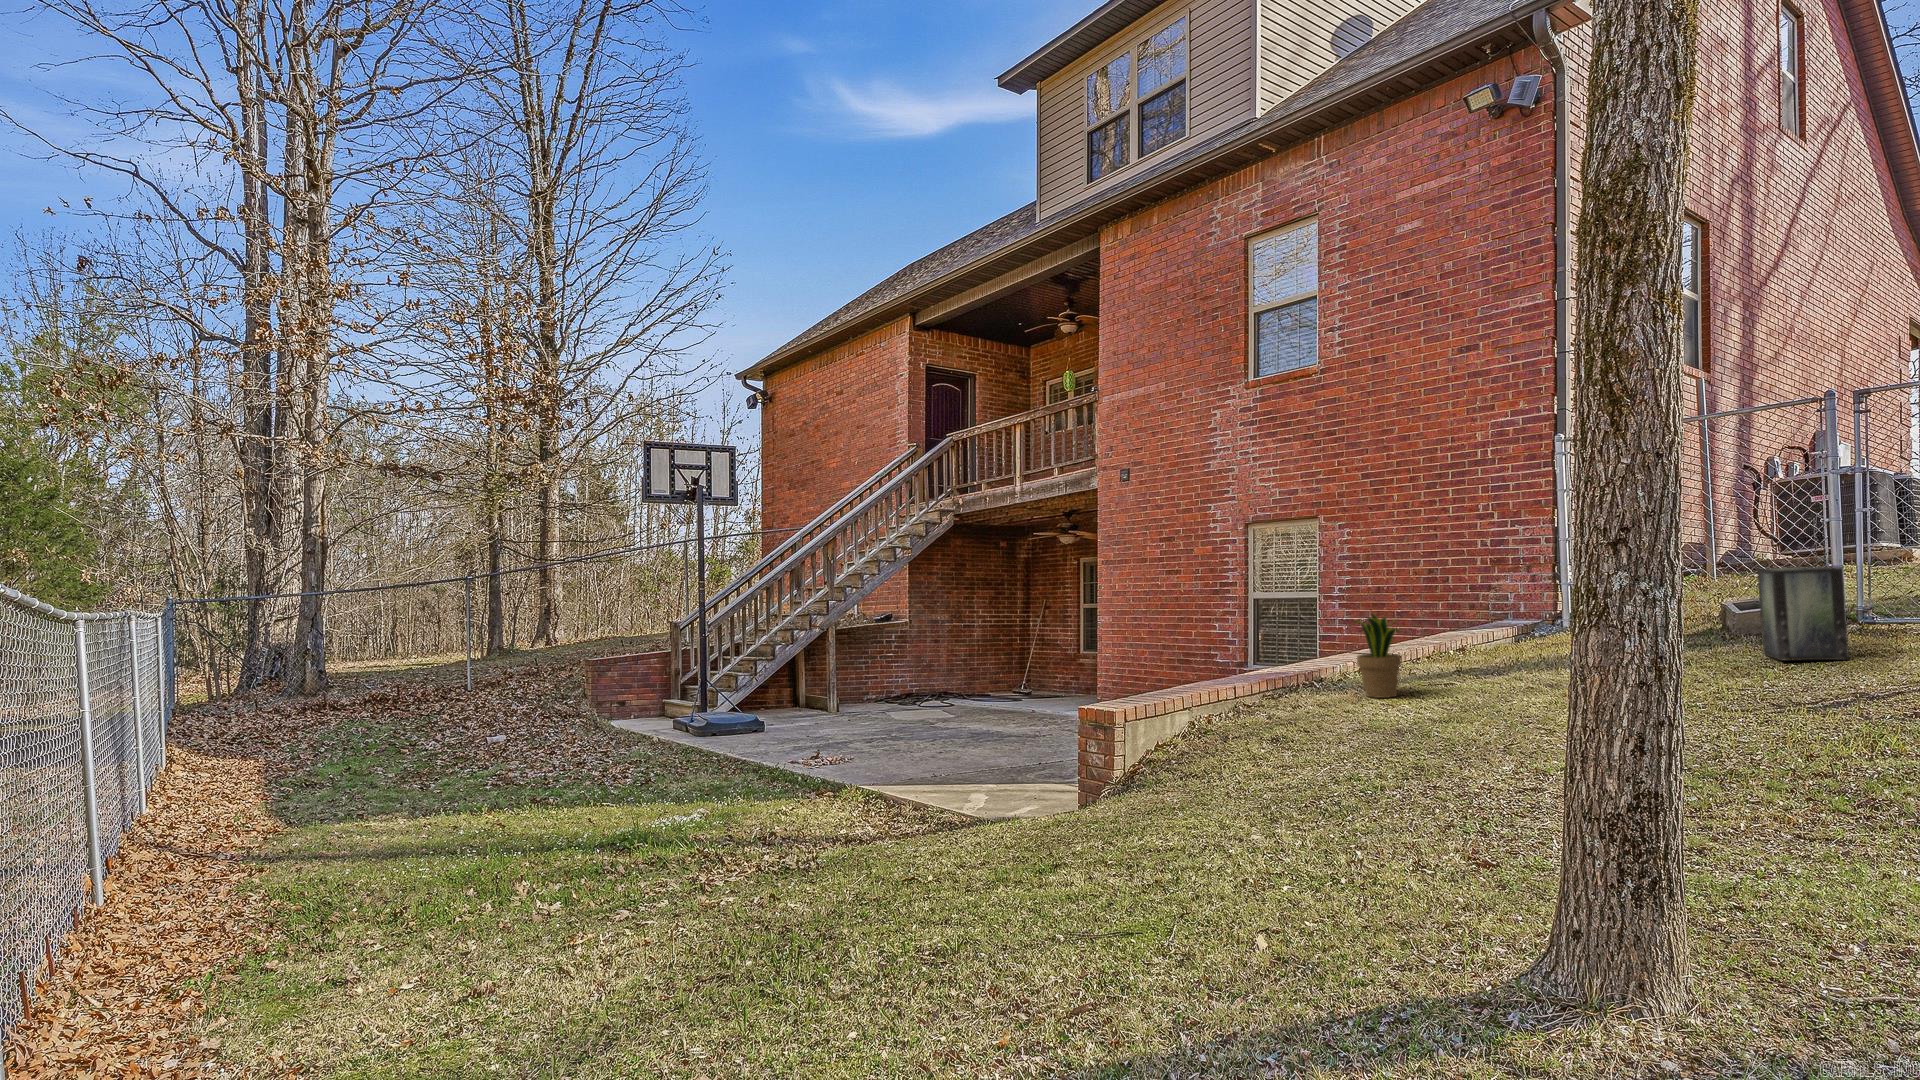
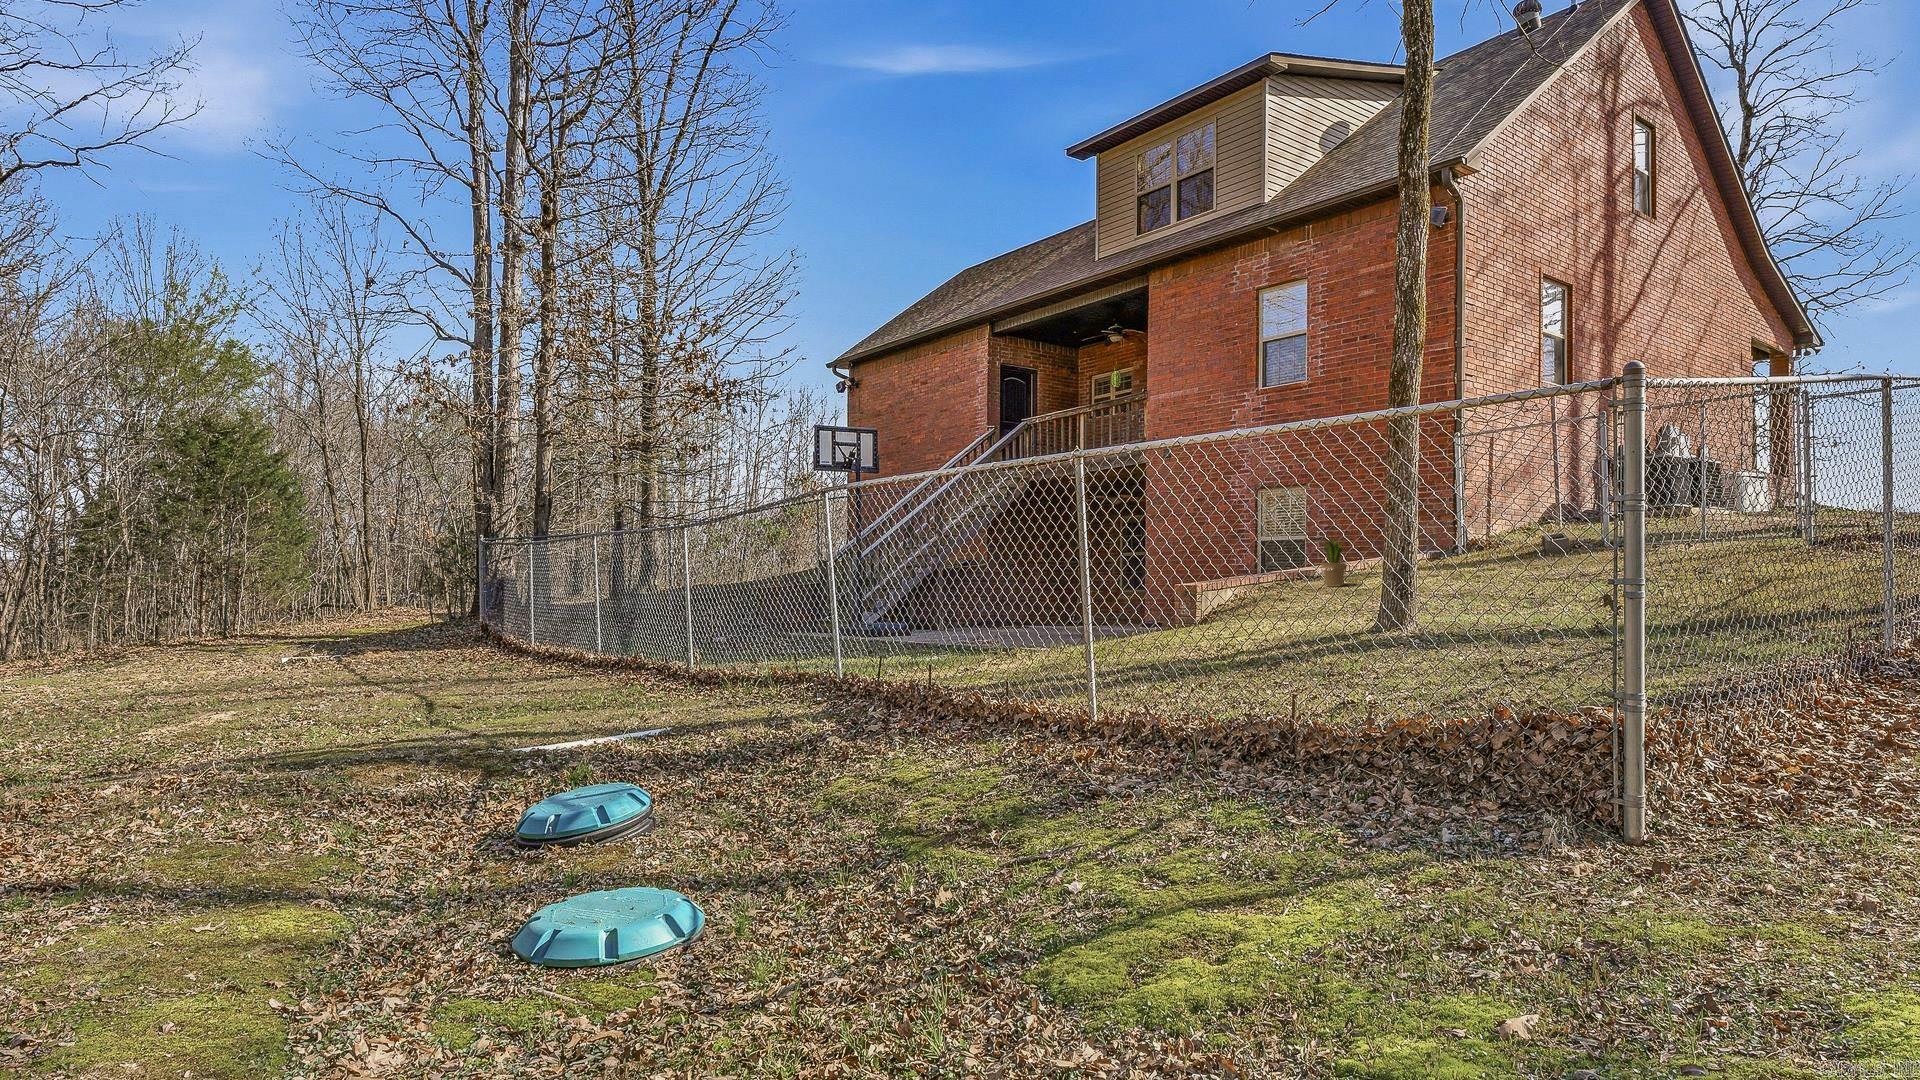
storage box: present [1757,566,1849,660] -> none [1548,513,1589,565]

